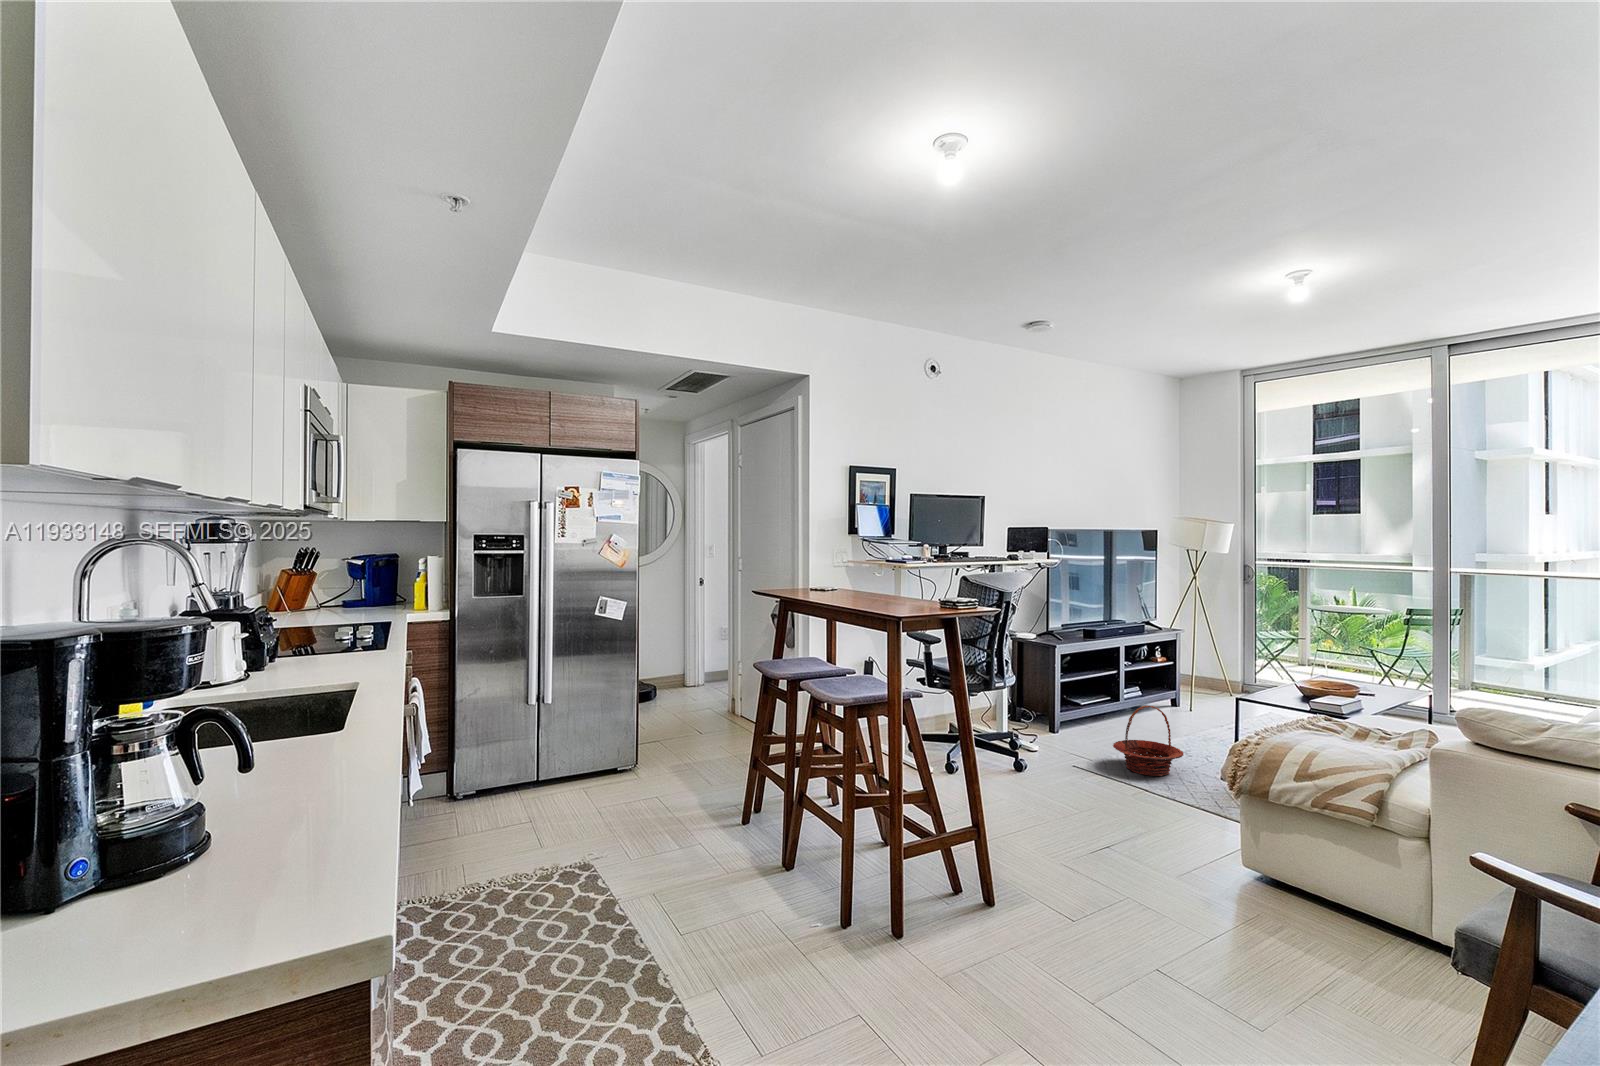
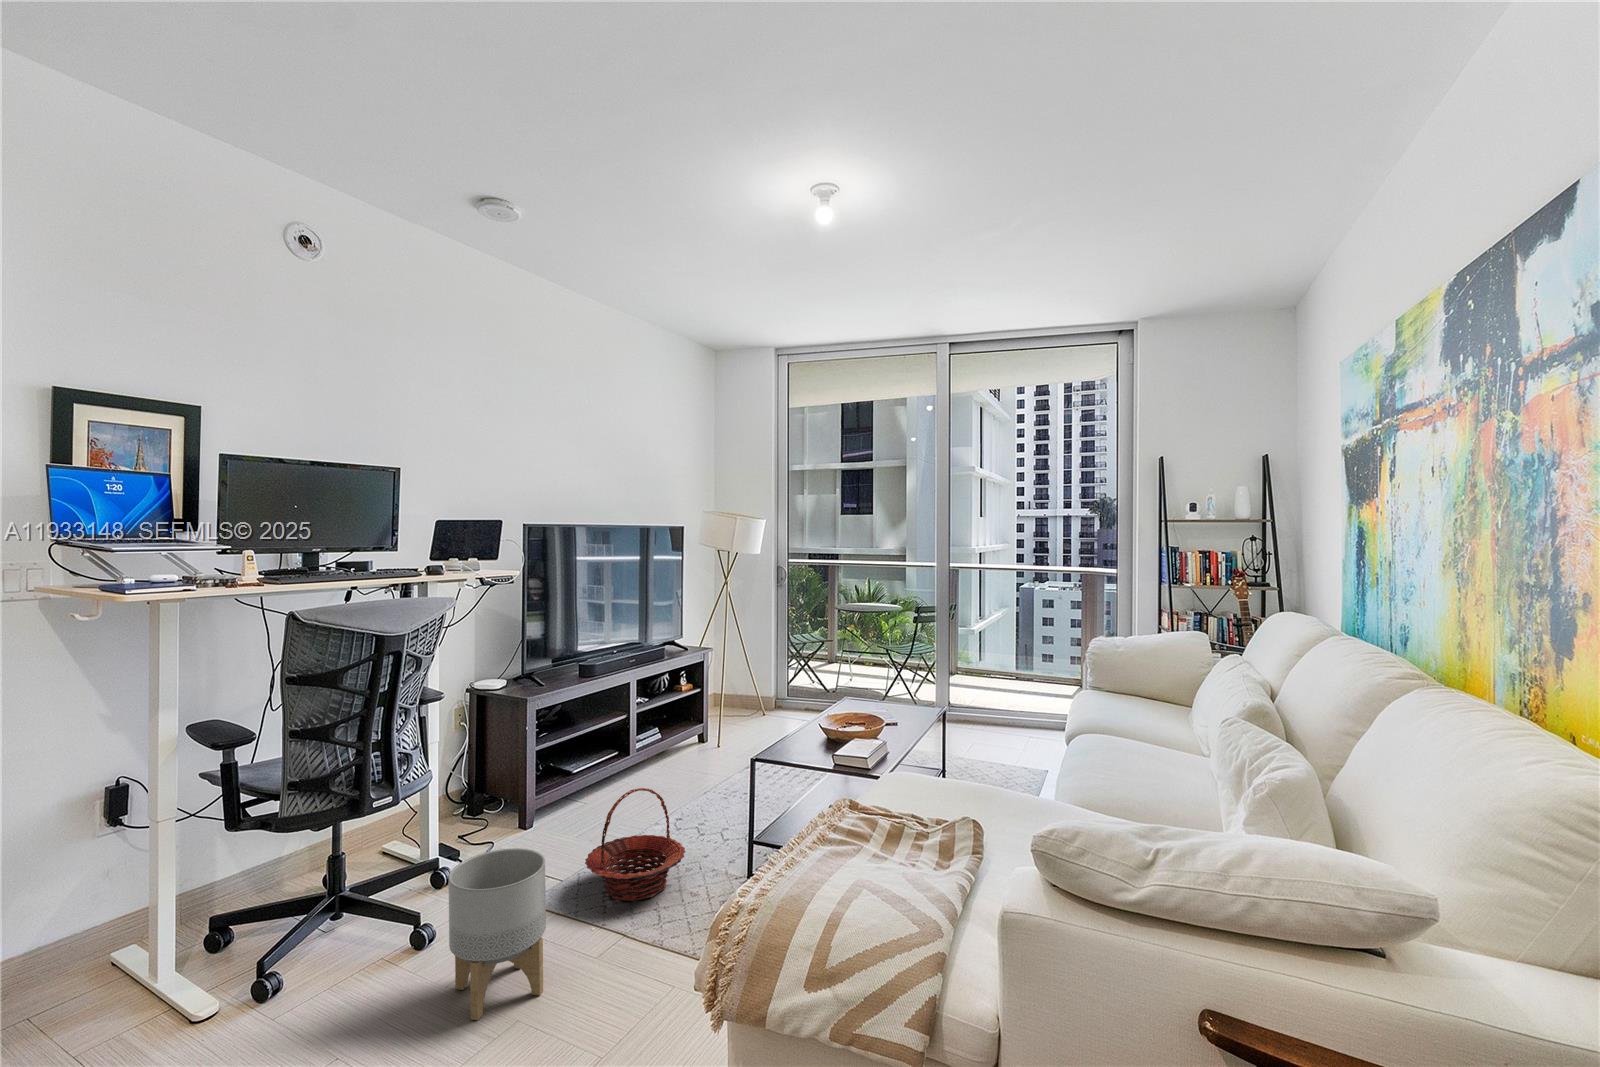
planter: none [1051,718,1105,802] -> present [449,848,546,1020]

